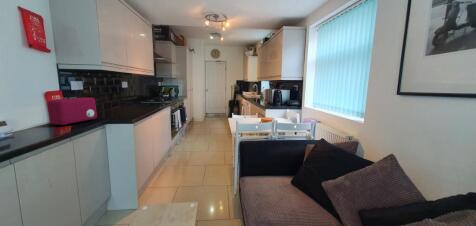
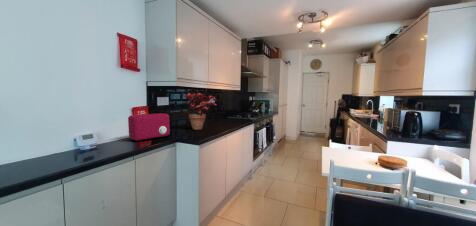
potted plant: none [103,77,139,113] -> present [183,93,216,130]

